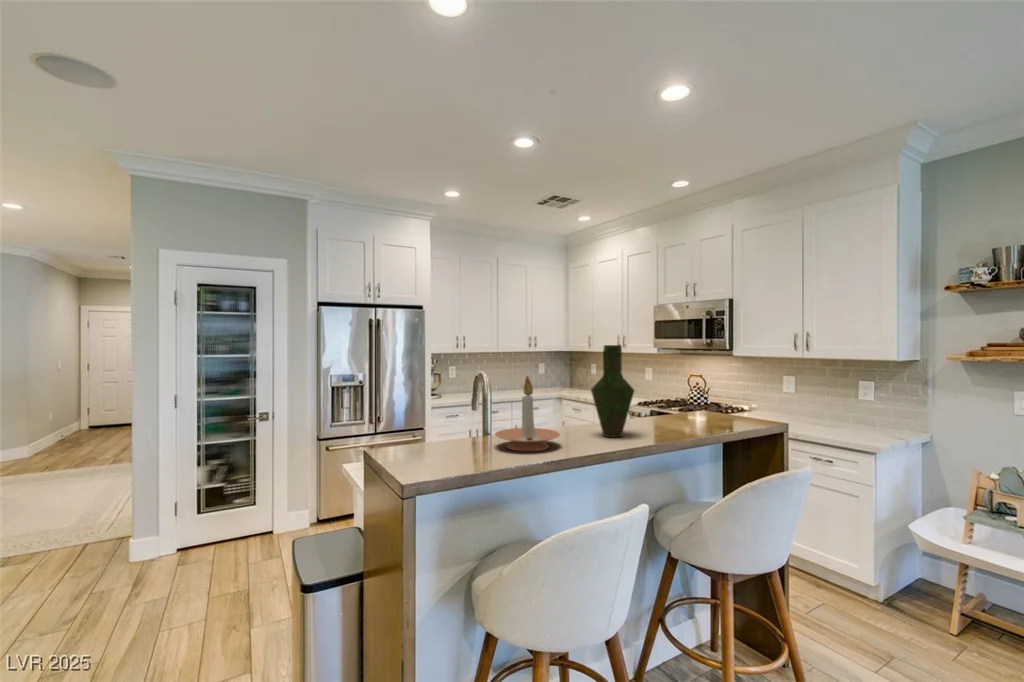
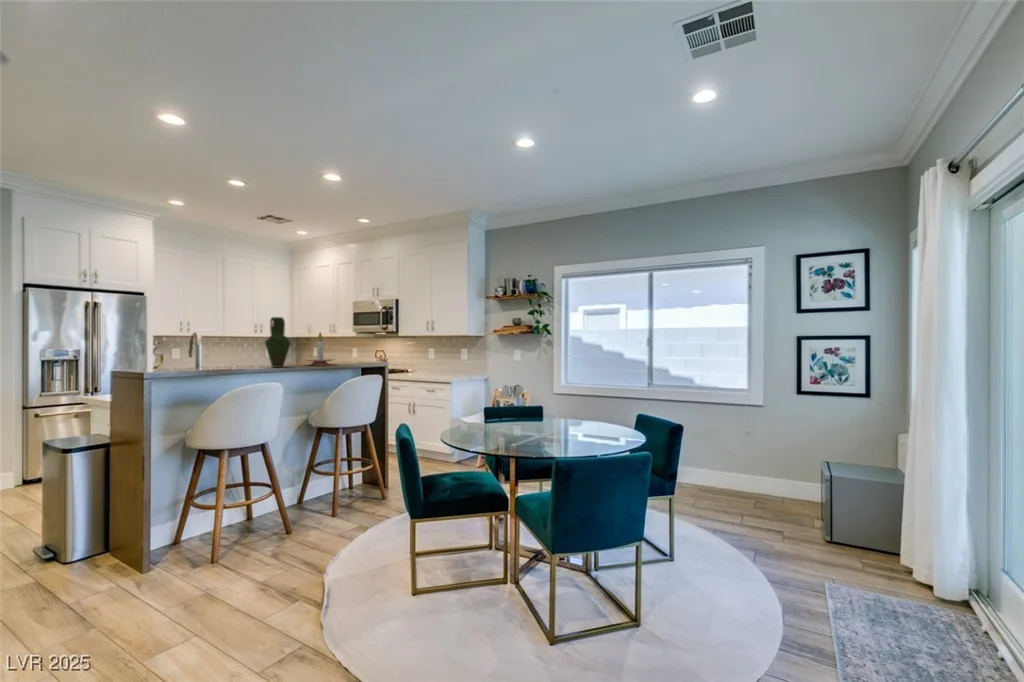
candle holder: present [495,376,560,451] -> present [304,333,335,366]

